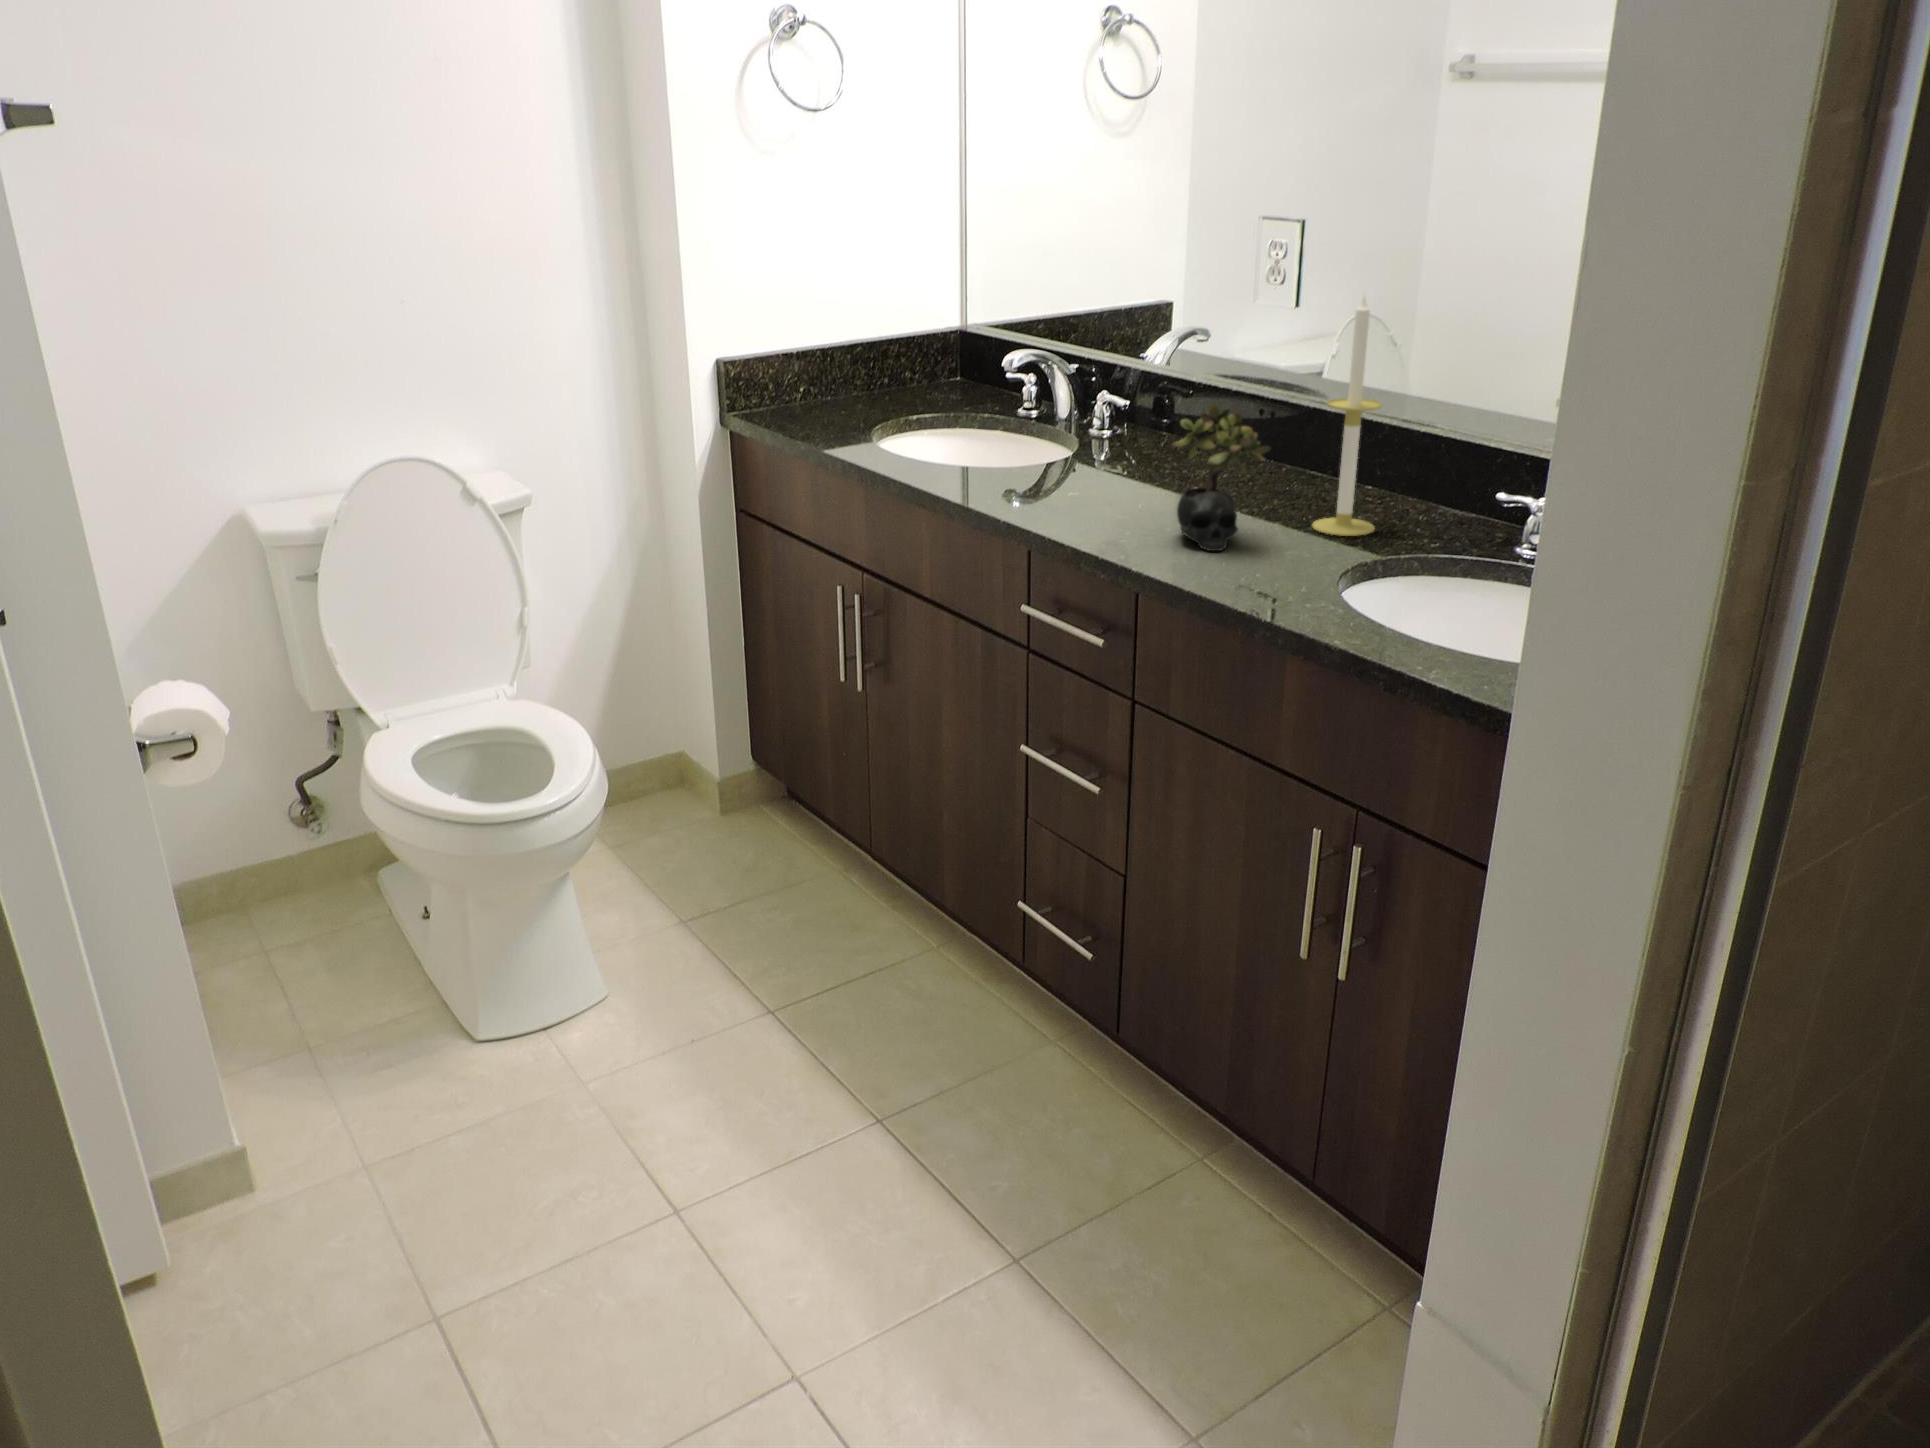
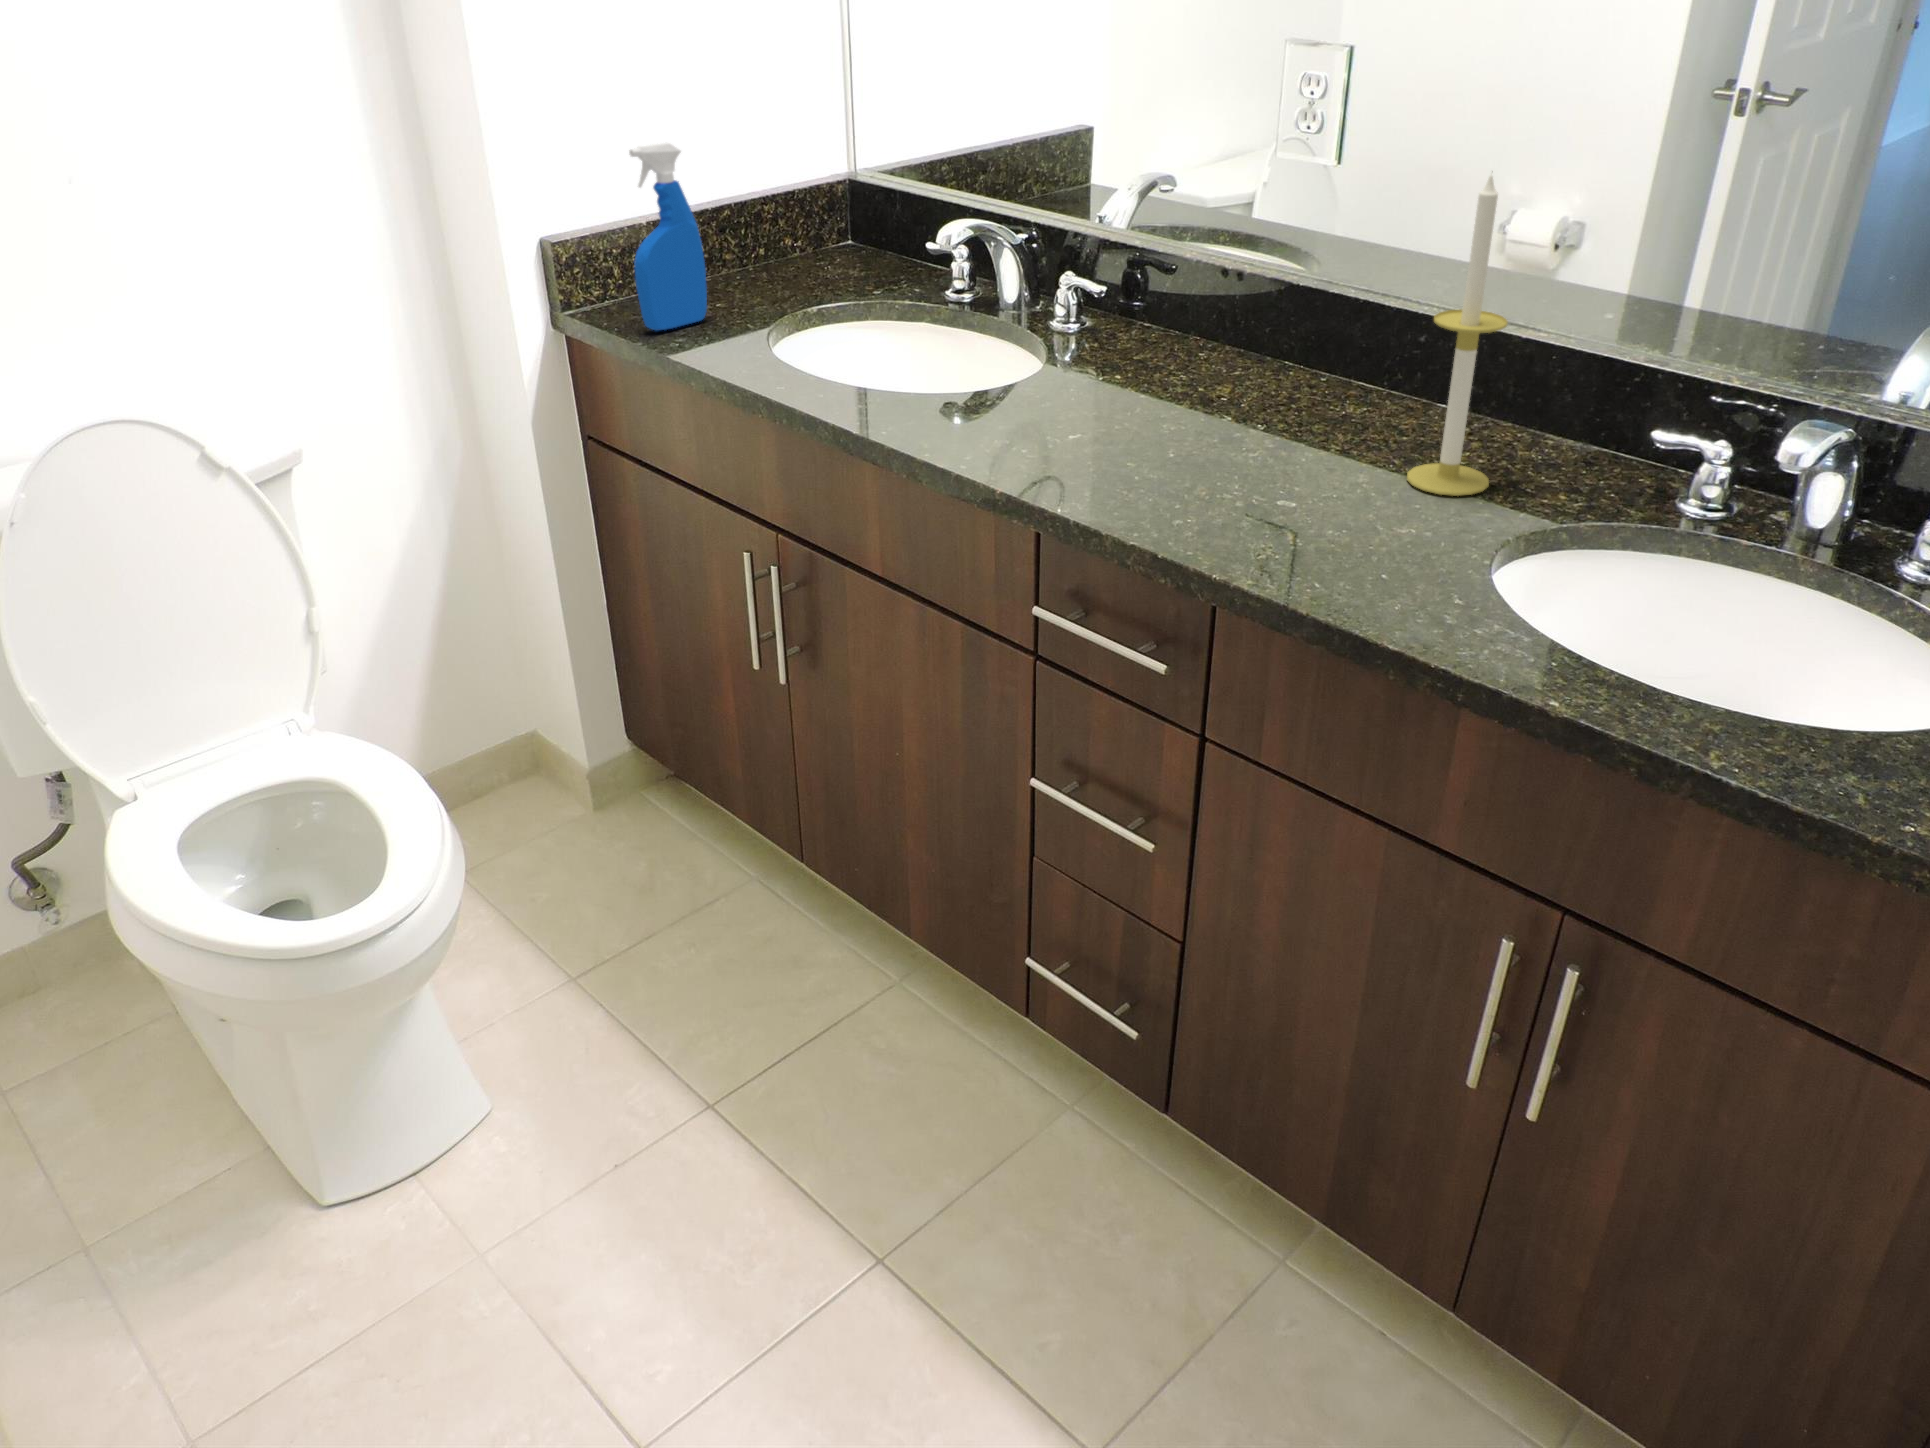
spray bottle: none [781,289,834,426] -> present [629,143,707,331]
succulent plant: present [1173,403,1270,551] -> none [1244,328,1379,535]

